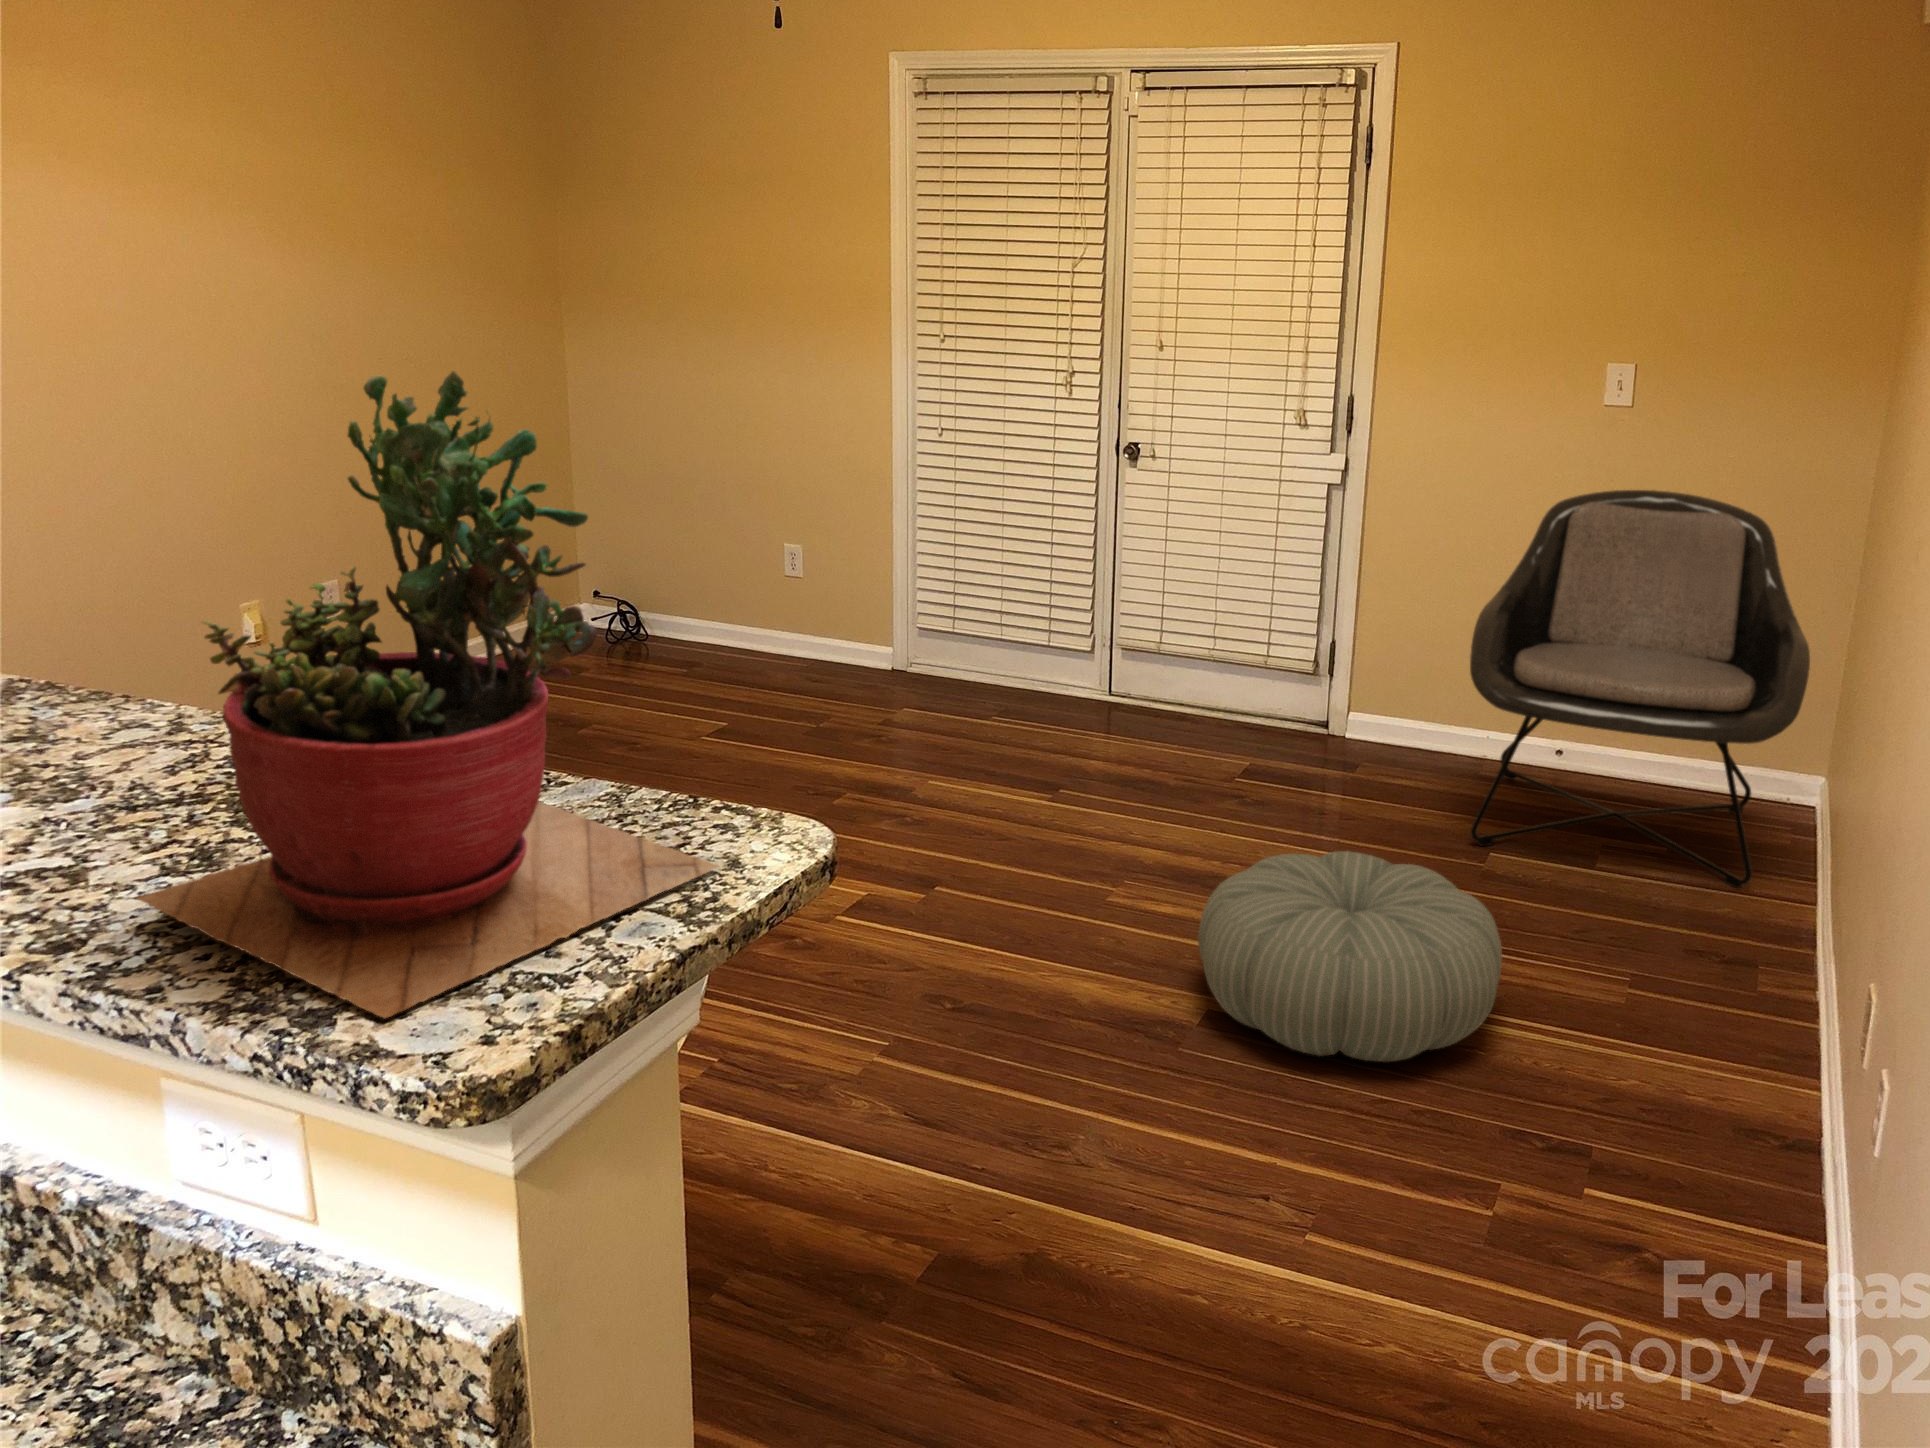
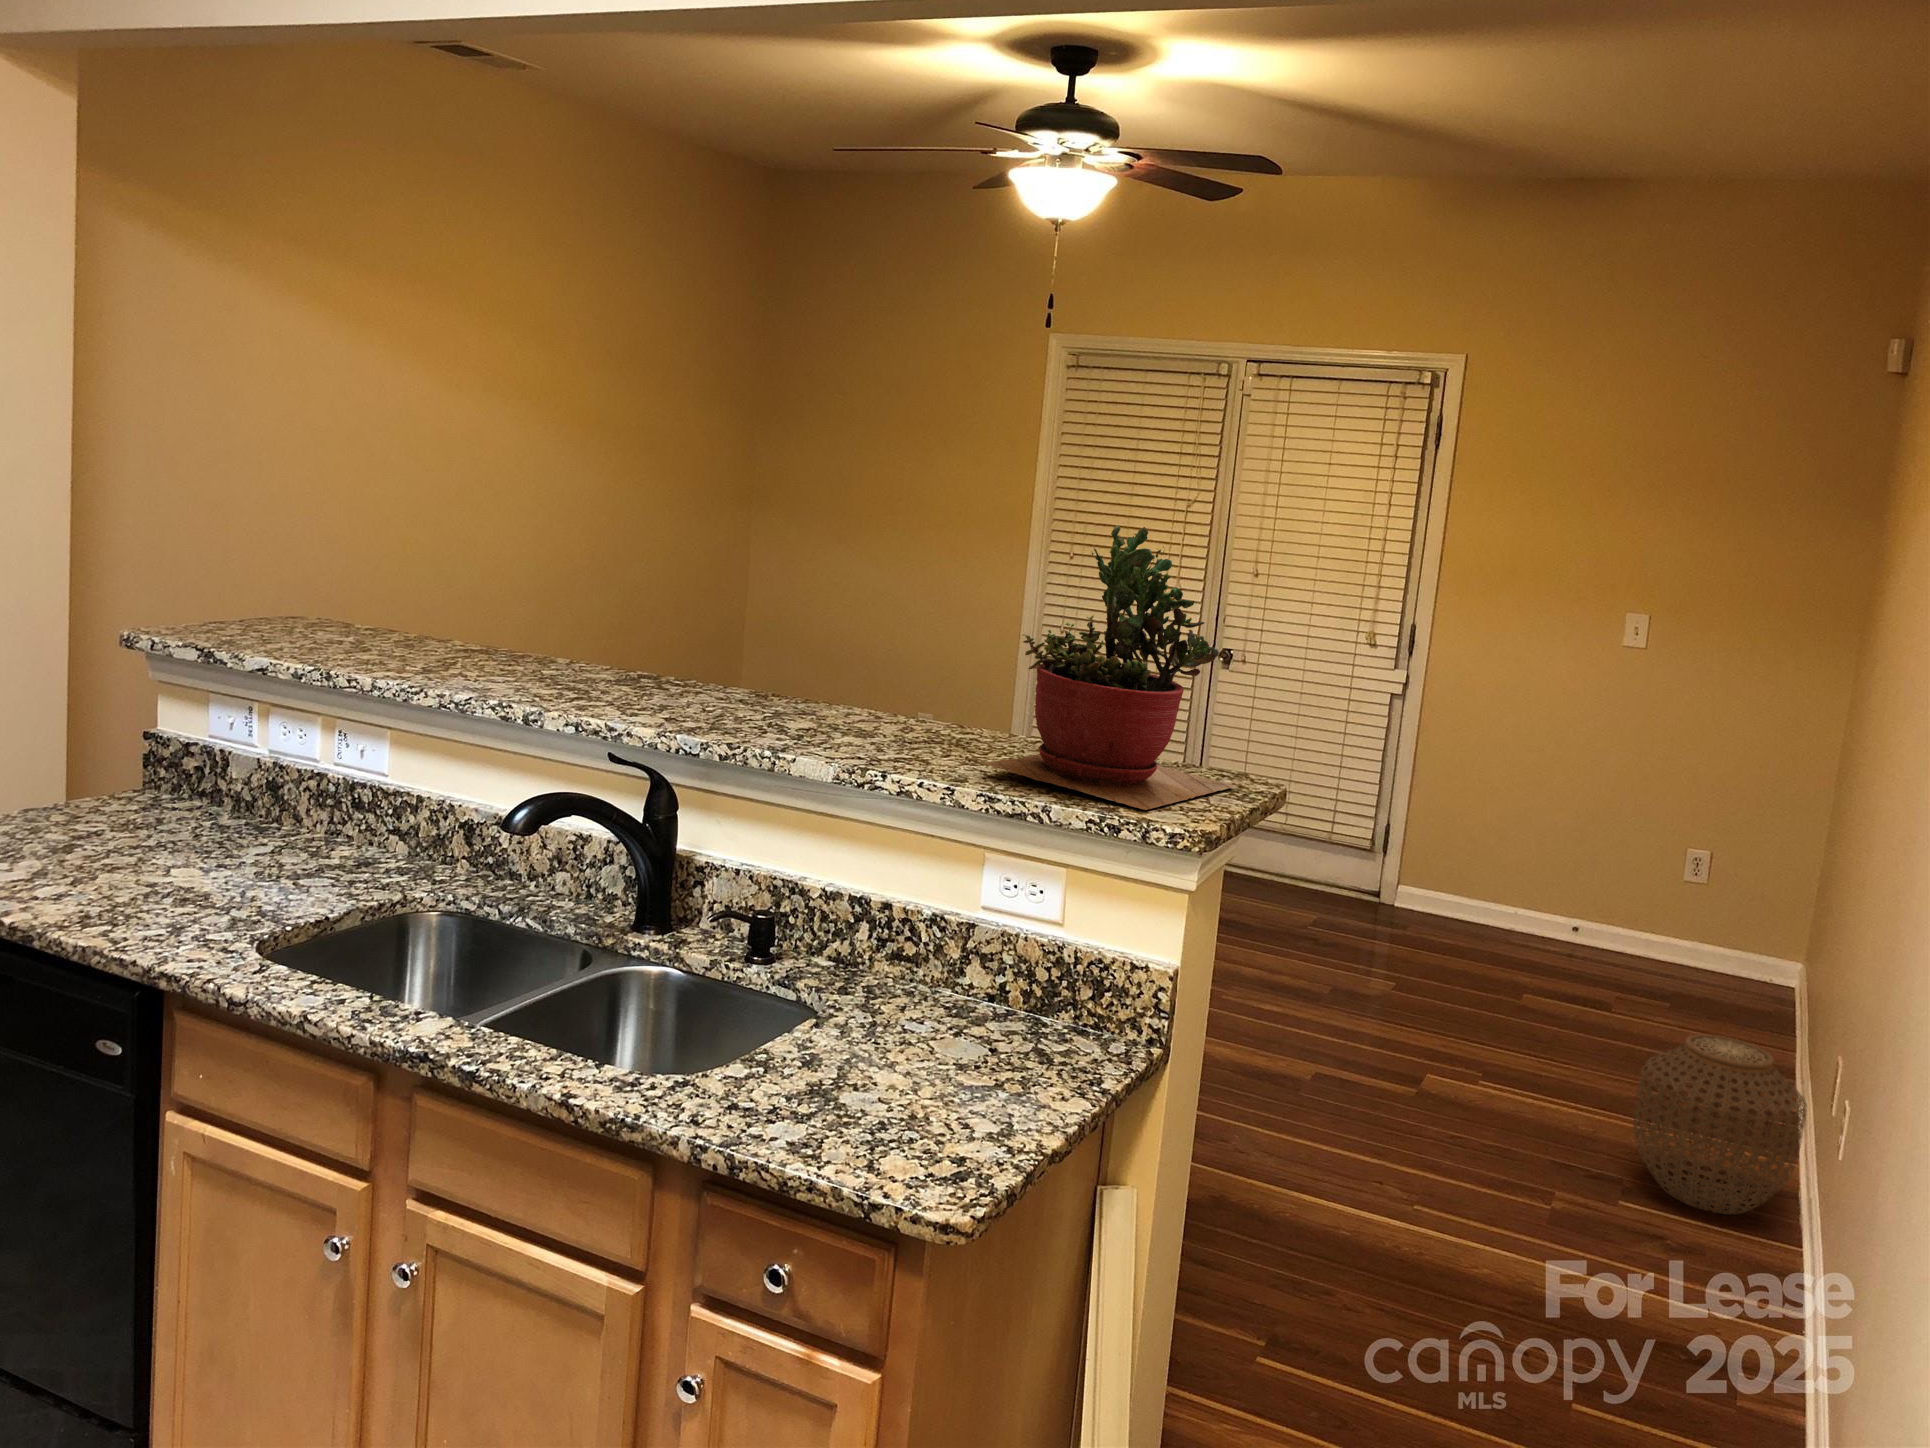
lounge chair: present [1470,490,1810,888] -> none [1508,714,1790,1034]
pouf: present [1198,851,1502,1062] -> none [1311,958,1550,1110]
woven basket: none [1600,960,1828,1202] -> present [1633,1034,1807,1214]

